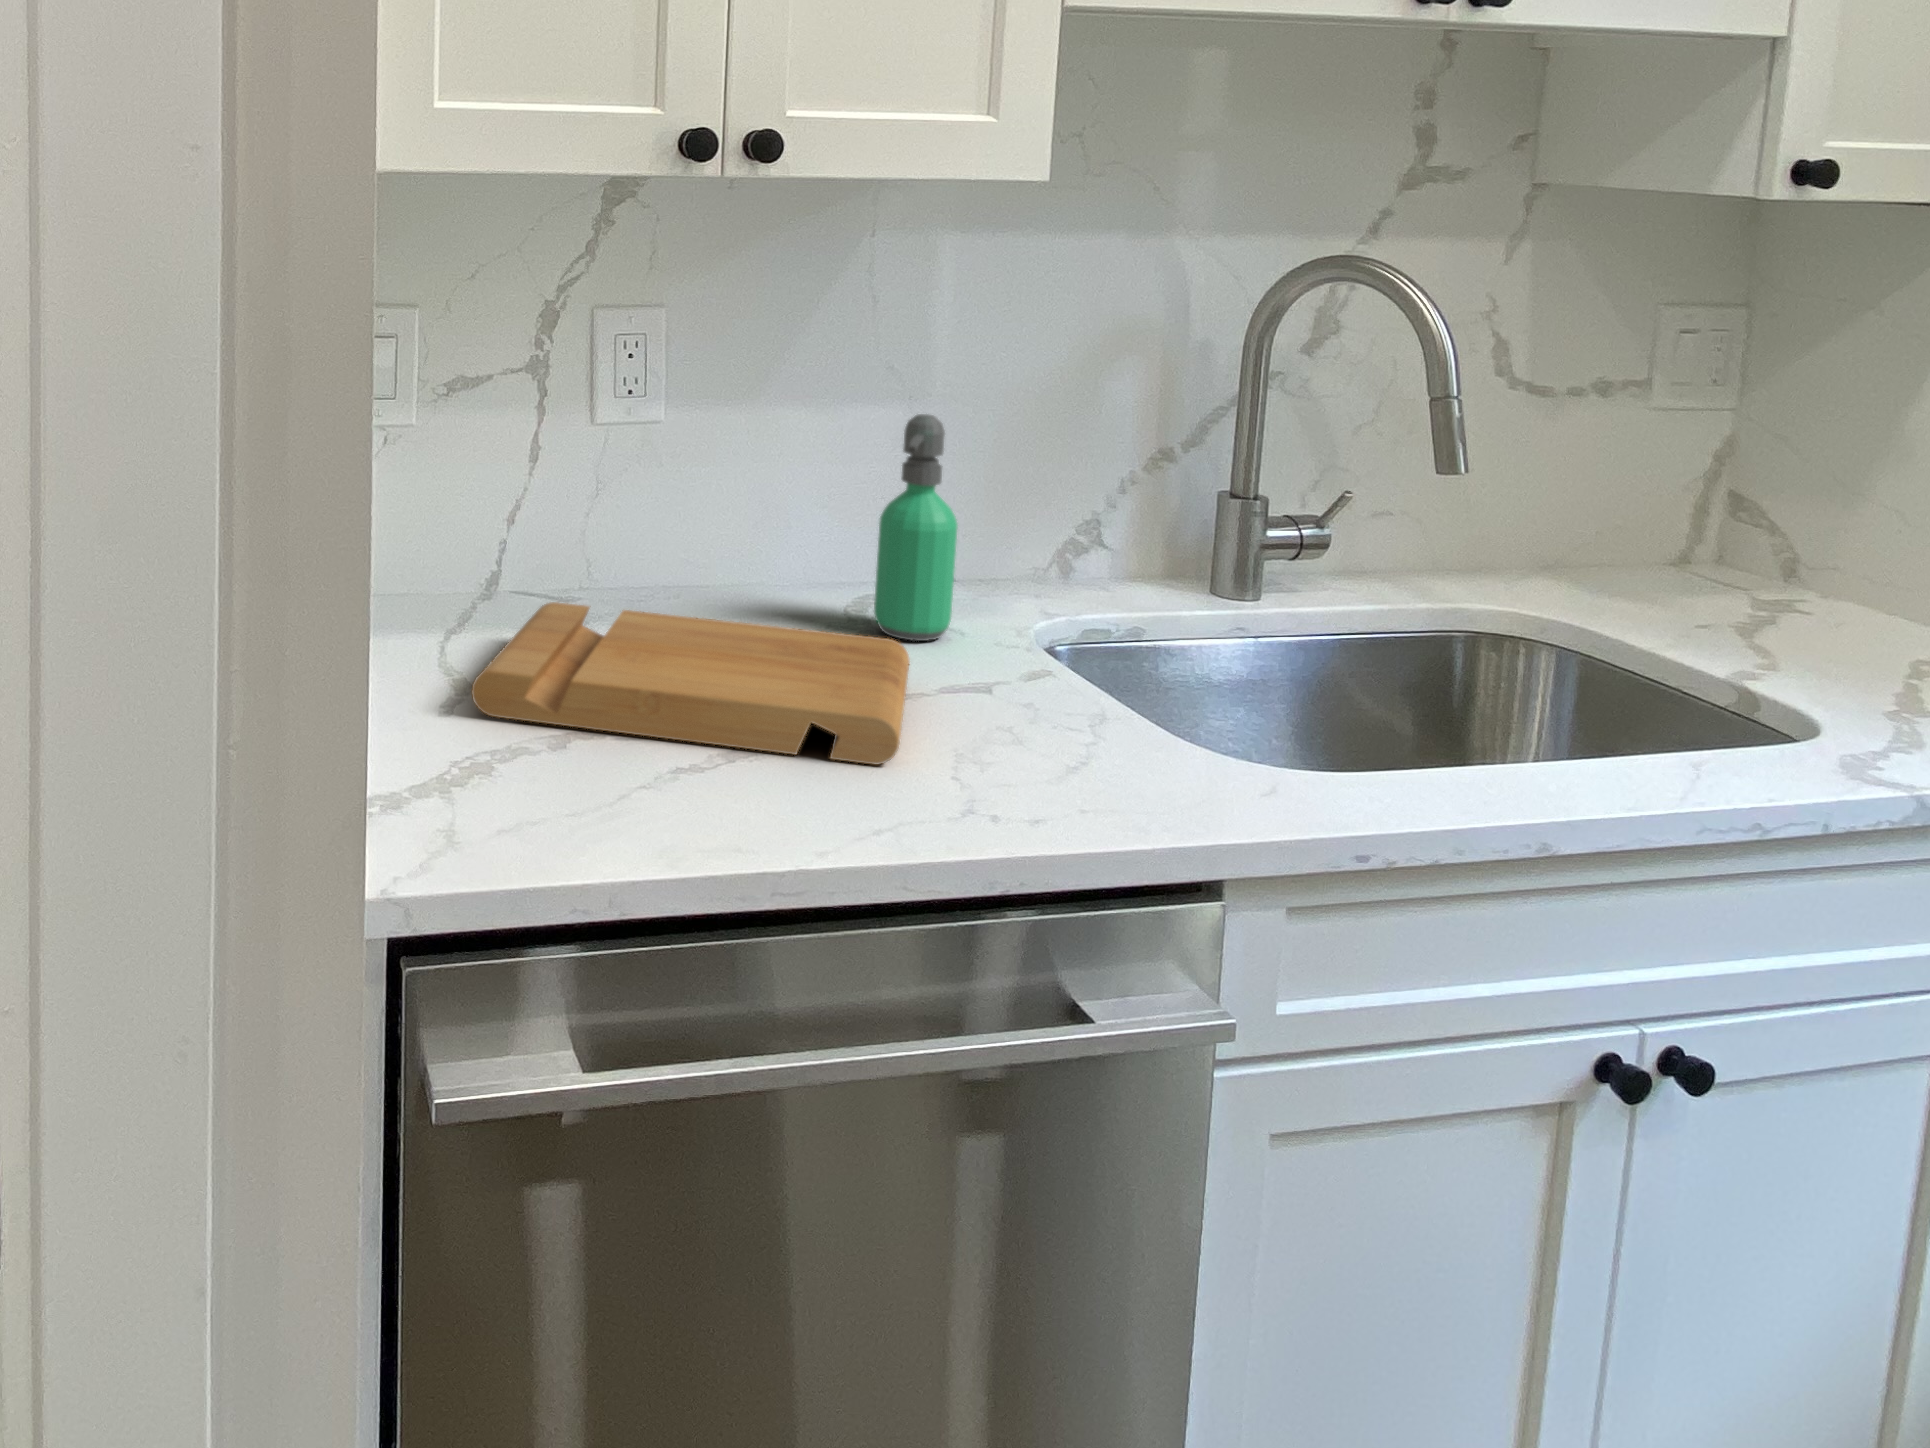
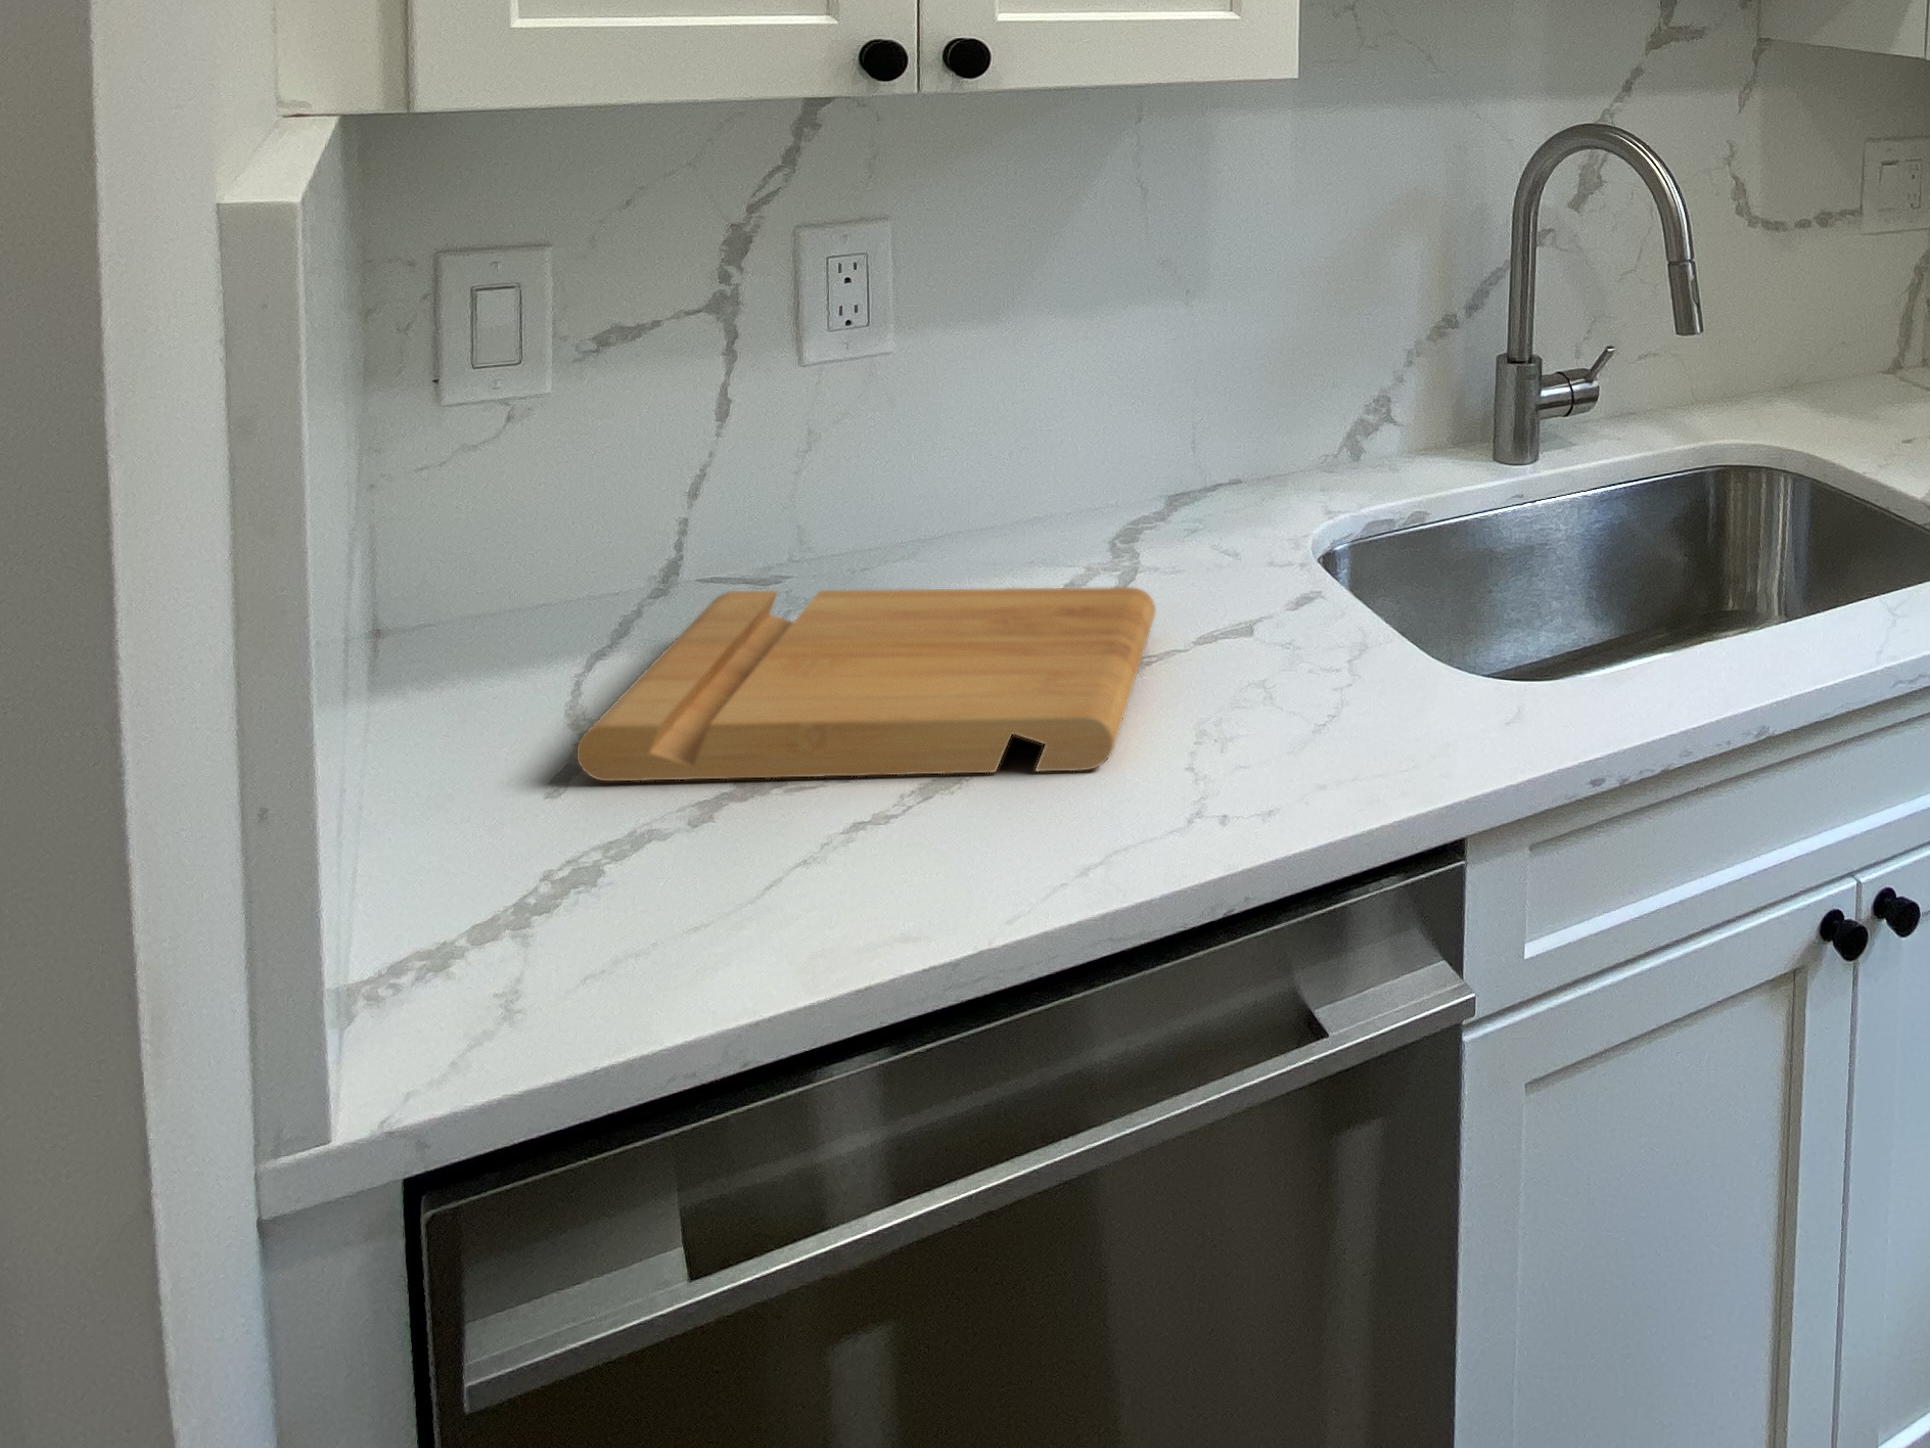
soap dispenser: present [874,414,957,641] -> none [1134,321,1220,568]

